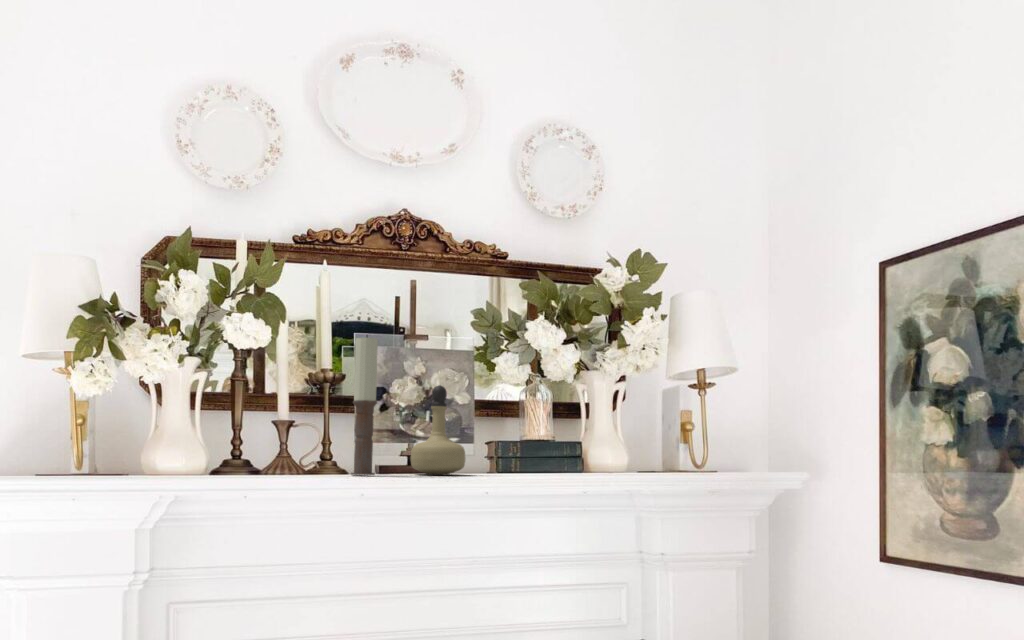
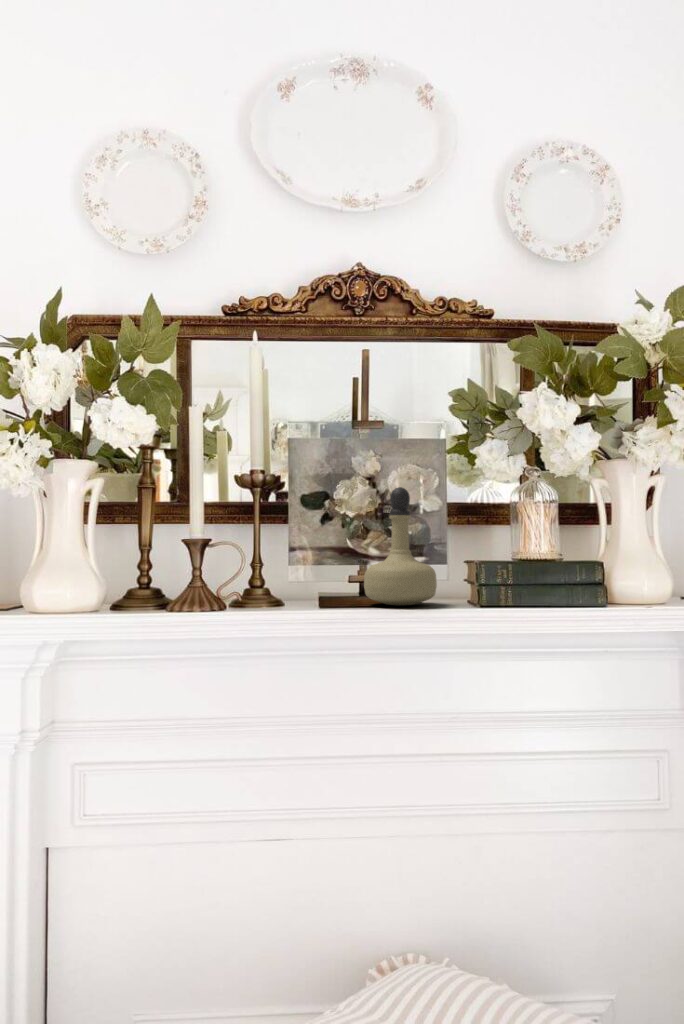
candle: present [351,335,378,475] -> none [277,422,310,611]

